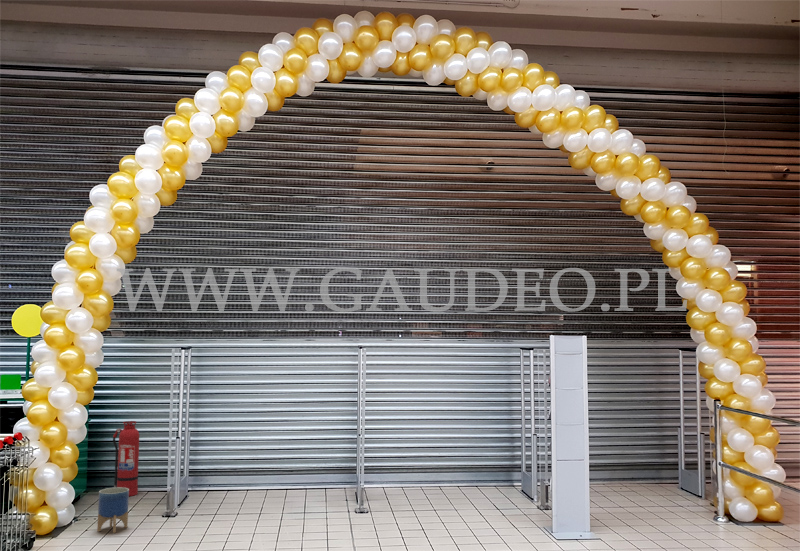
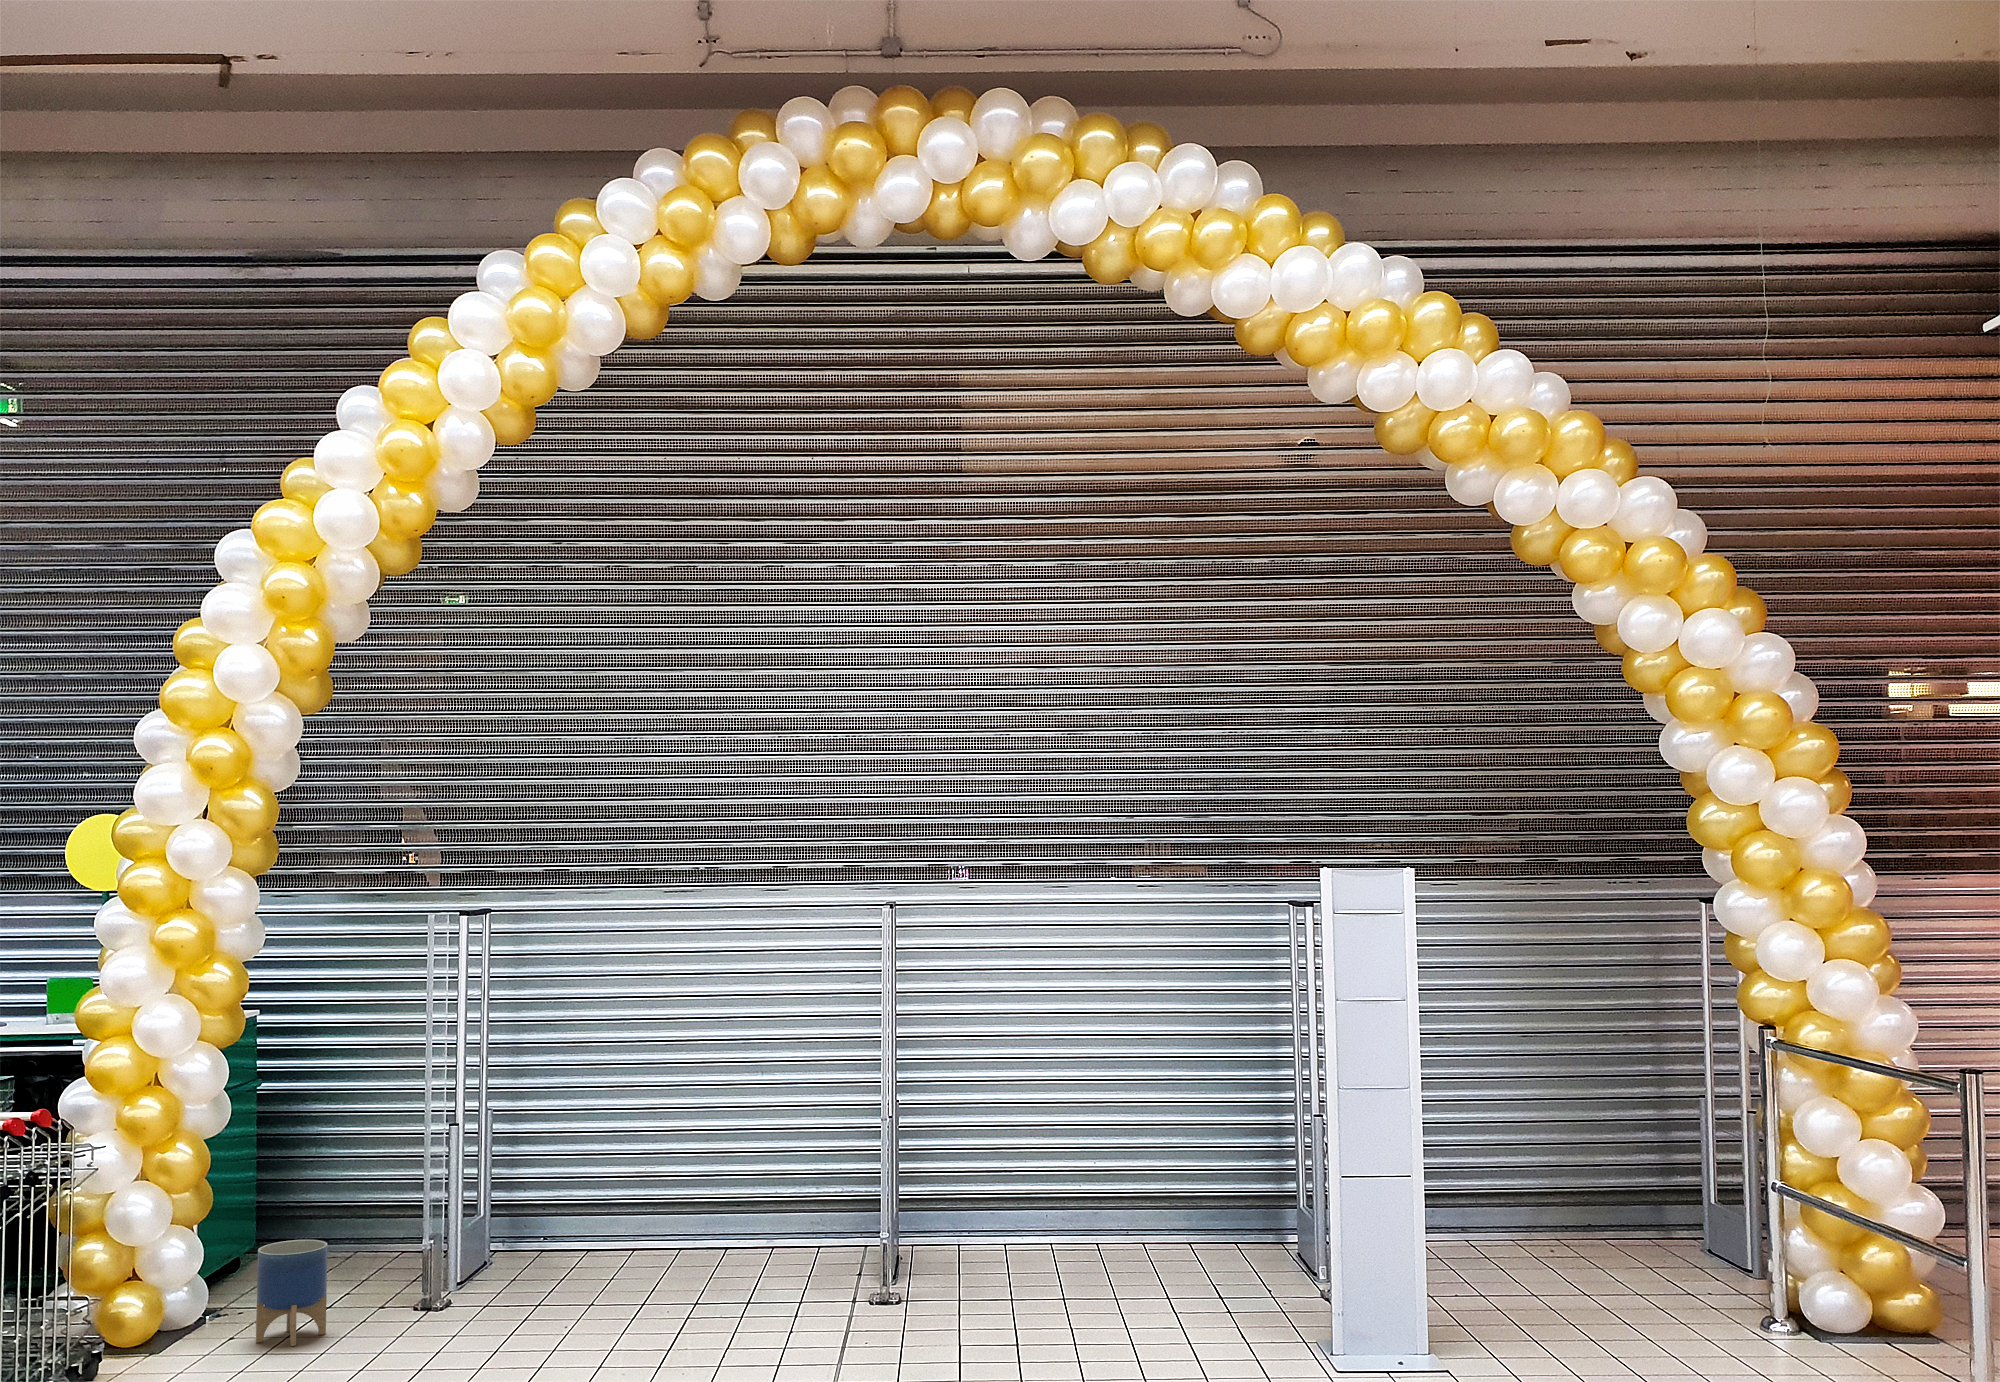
fire extinguisher: present [113,421,139,496] -> none [310,1081,372,1261]

